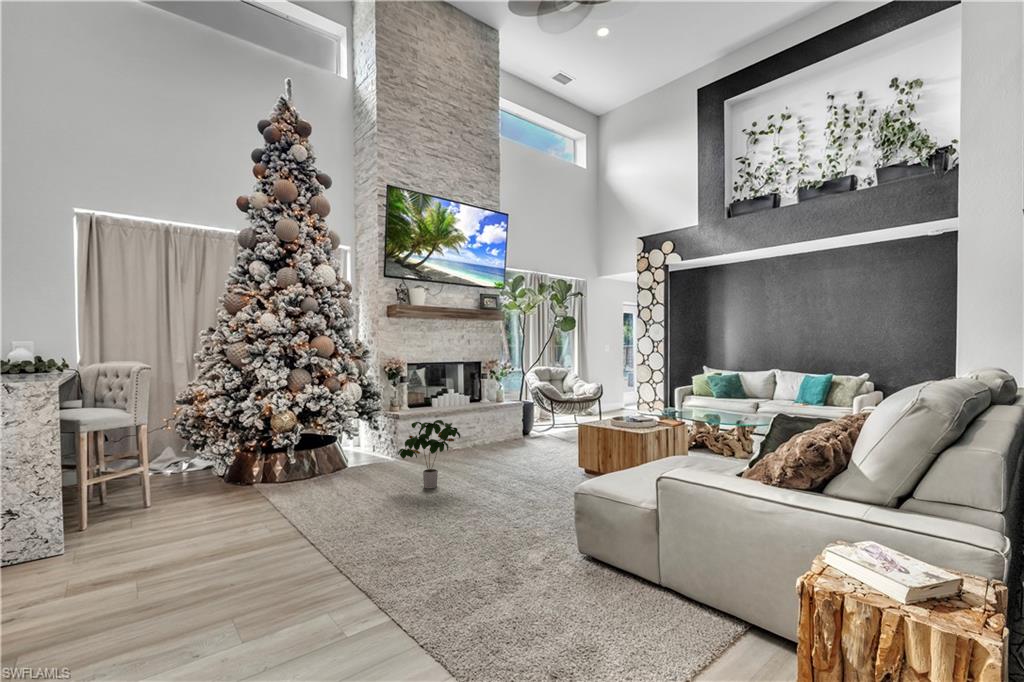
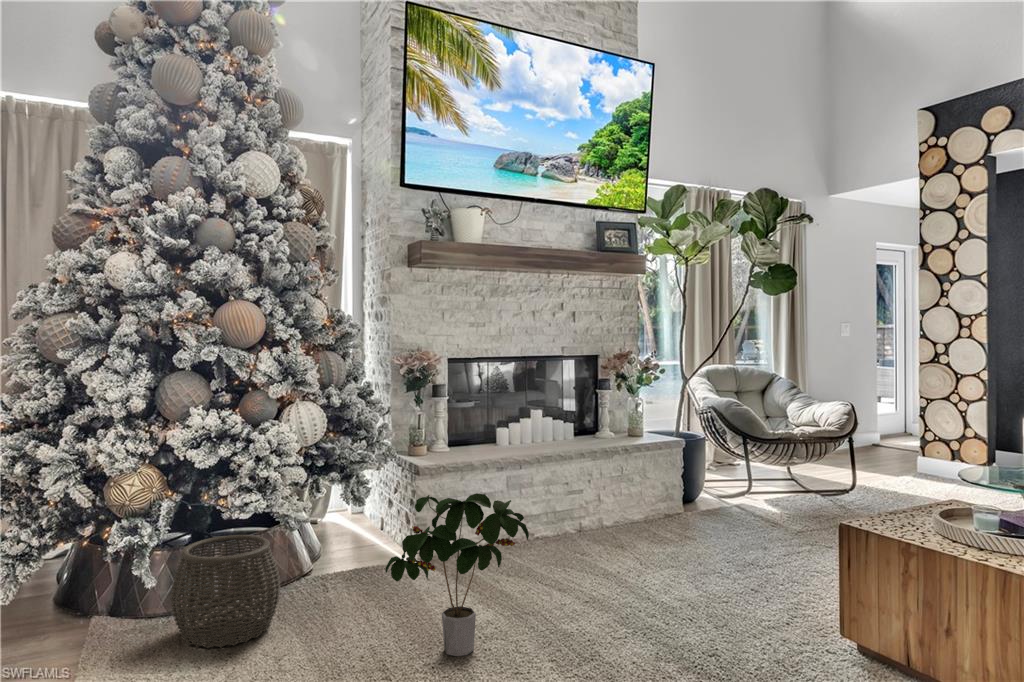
woven basket: none [295,445,345,494] -> present [171,535,280,648]

